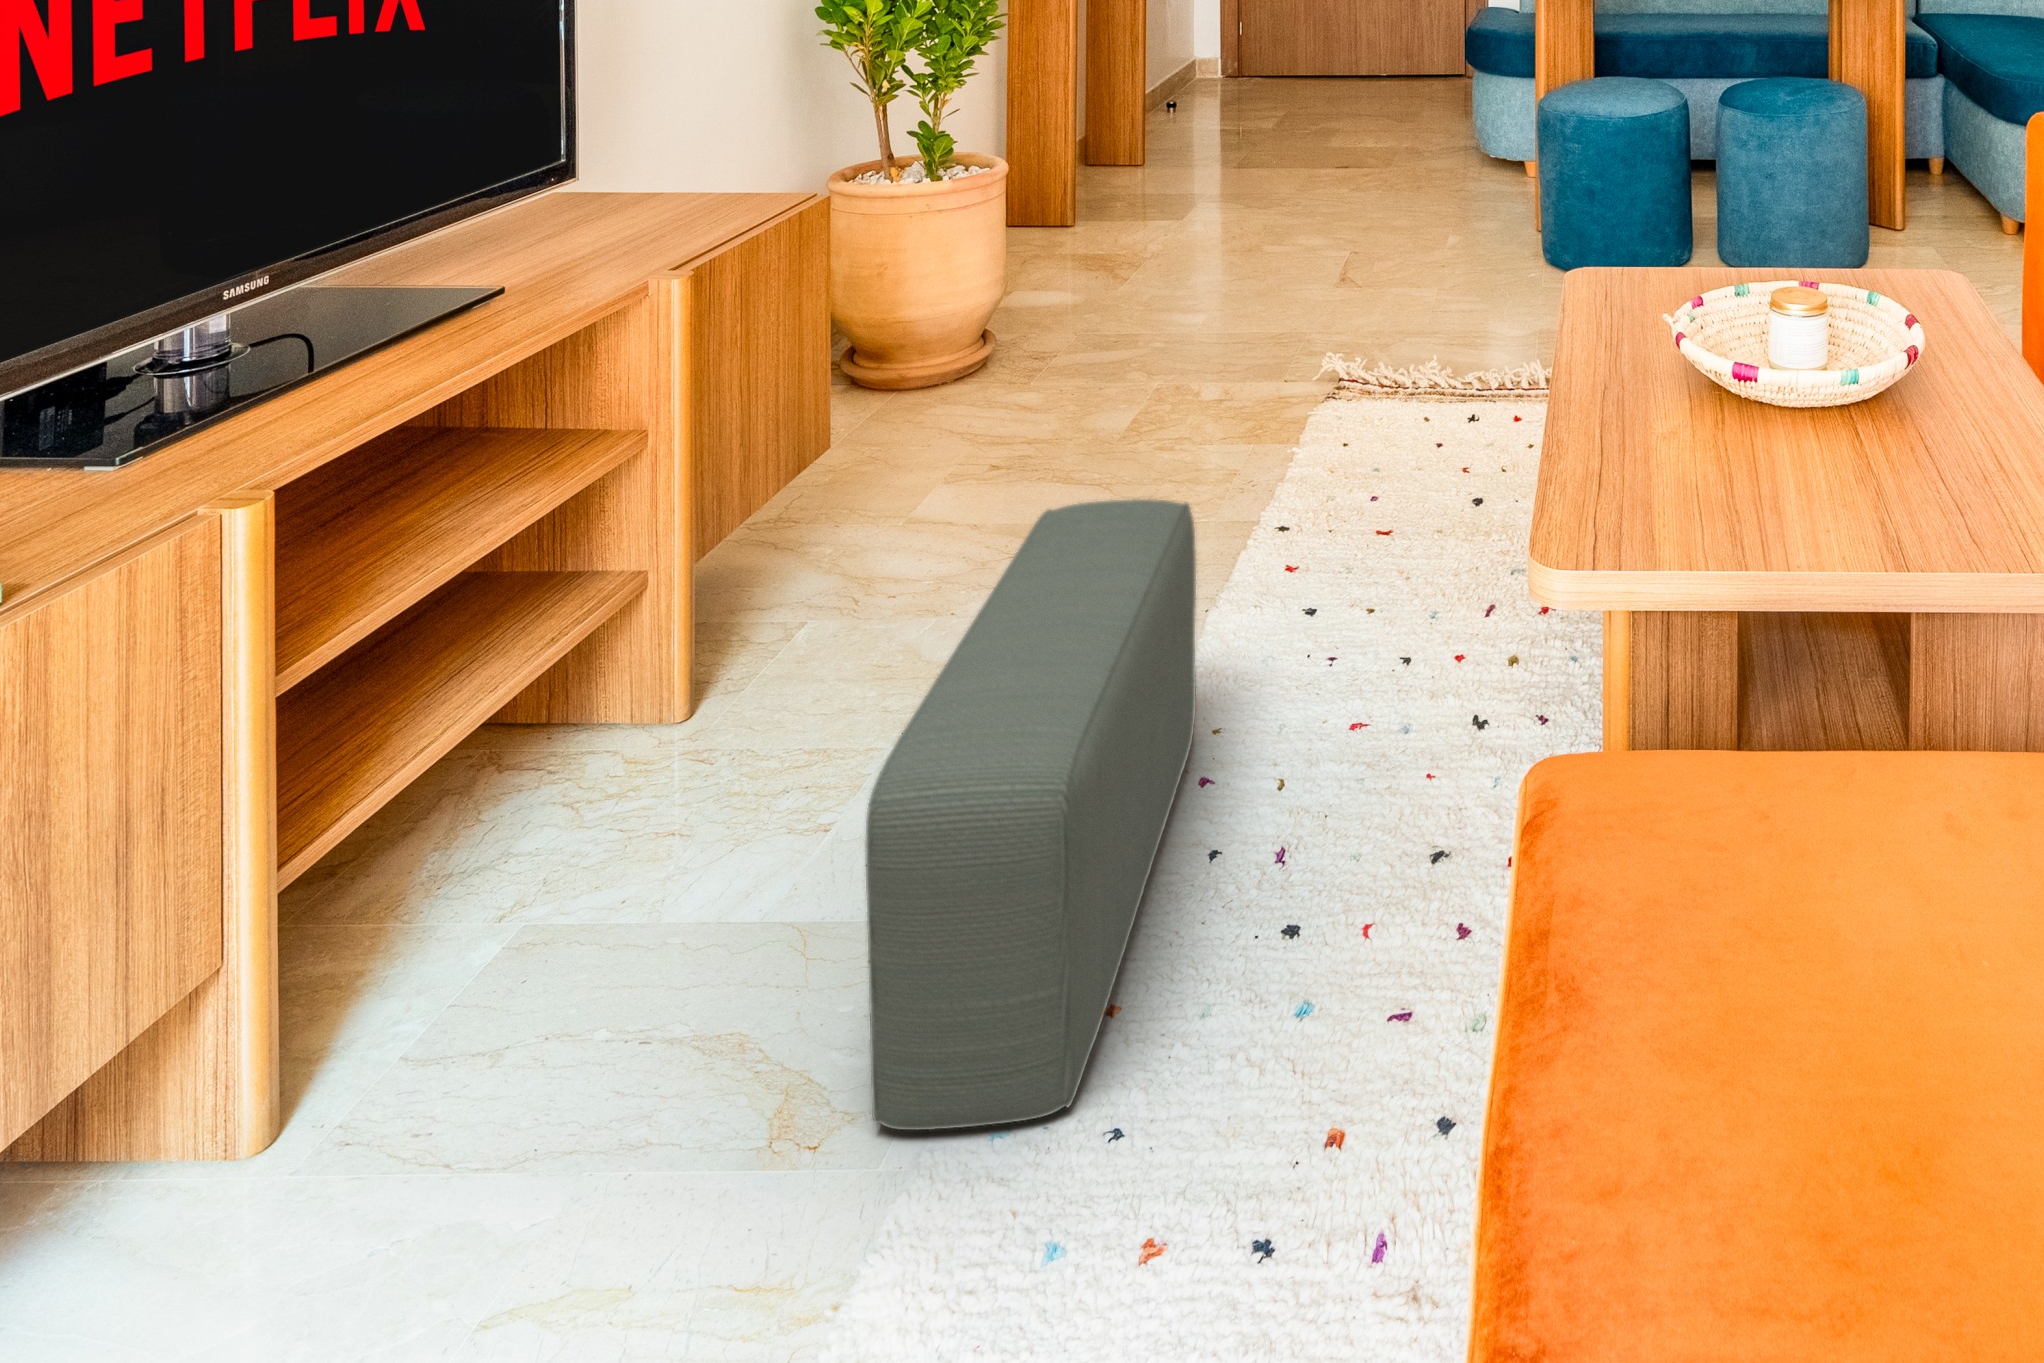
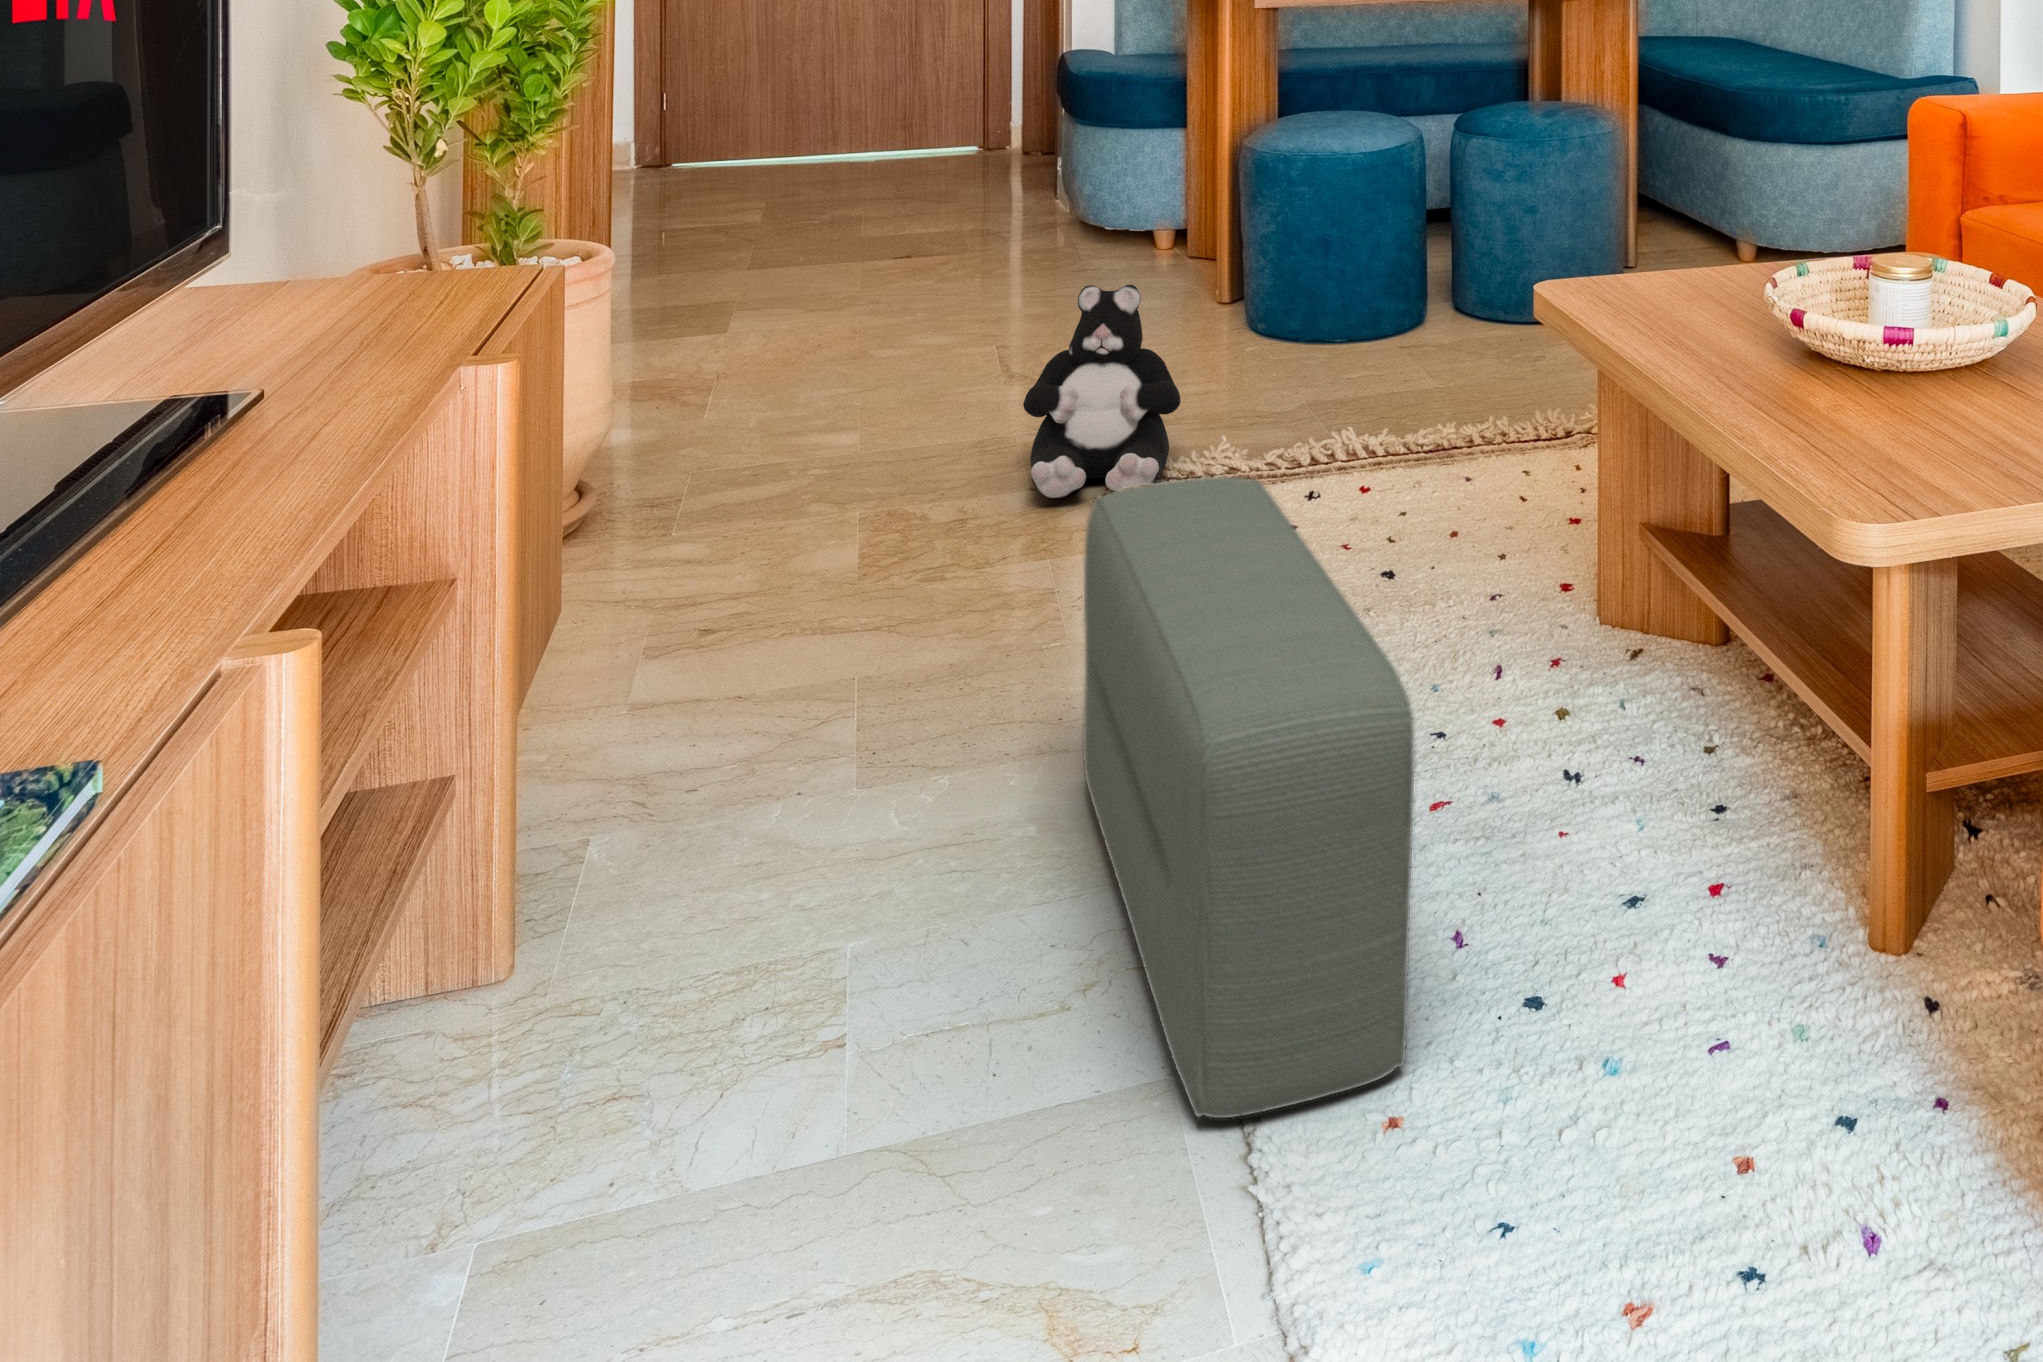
plush toy: none [1205,275,1346,461] -> present [1023,285,1181,498]

